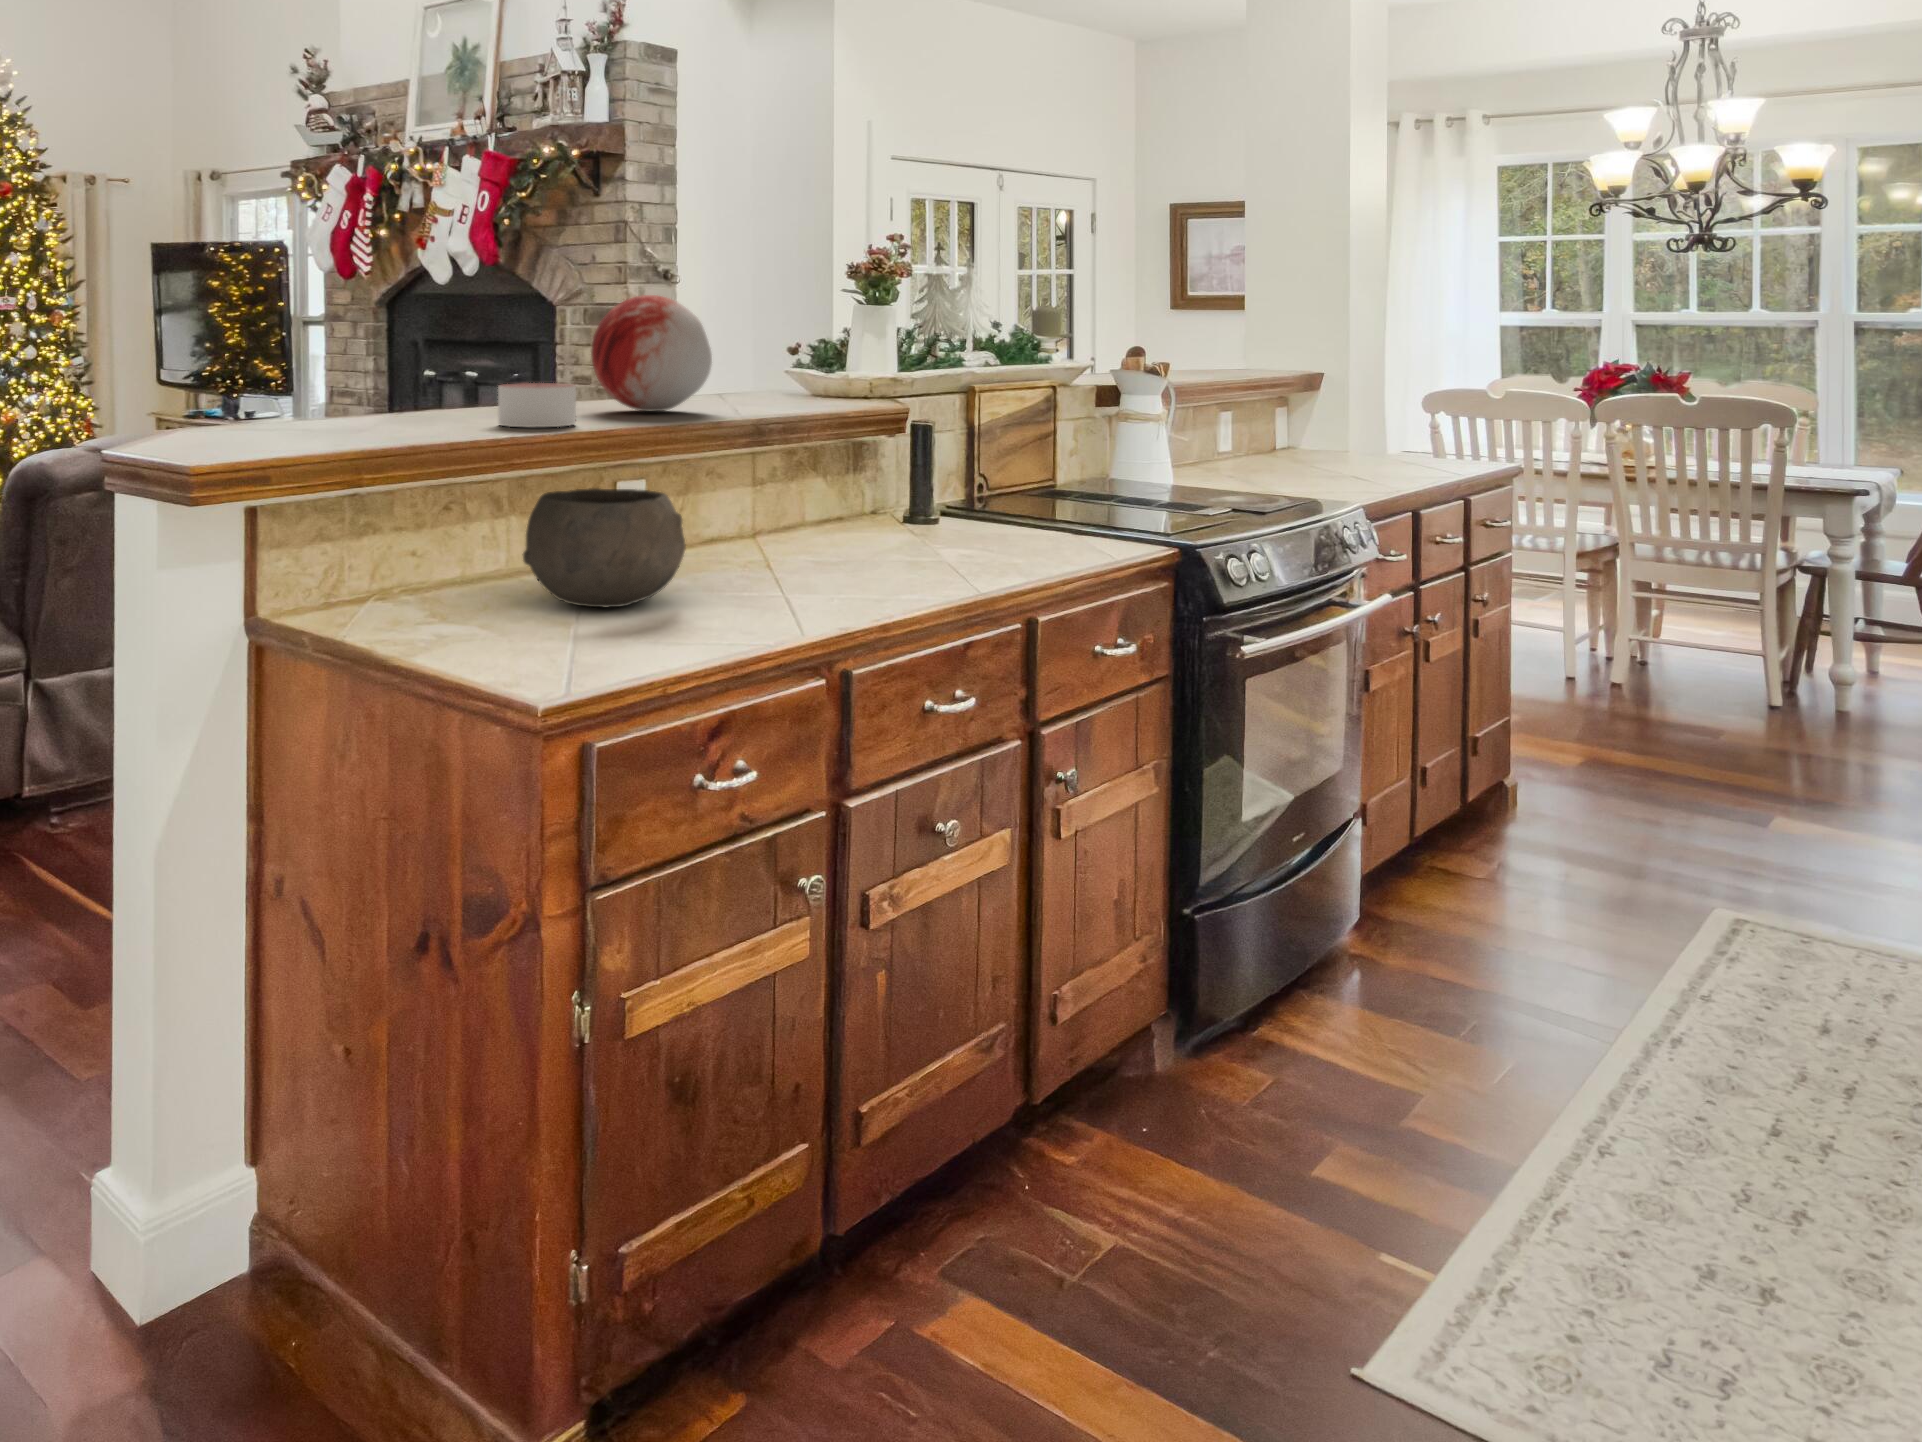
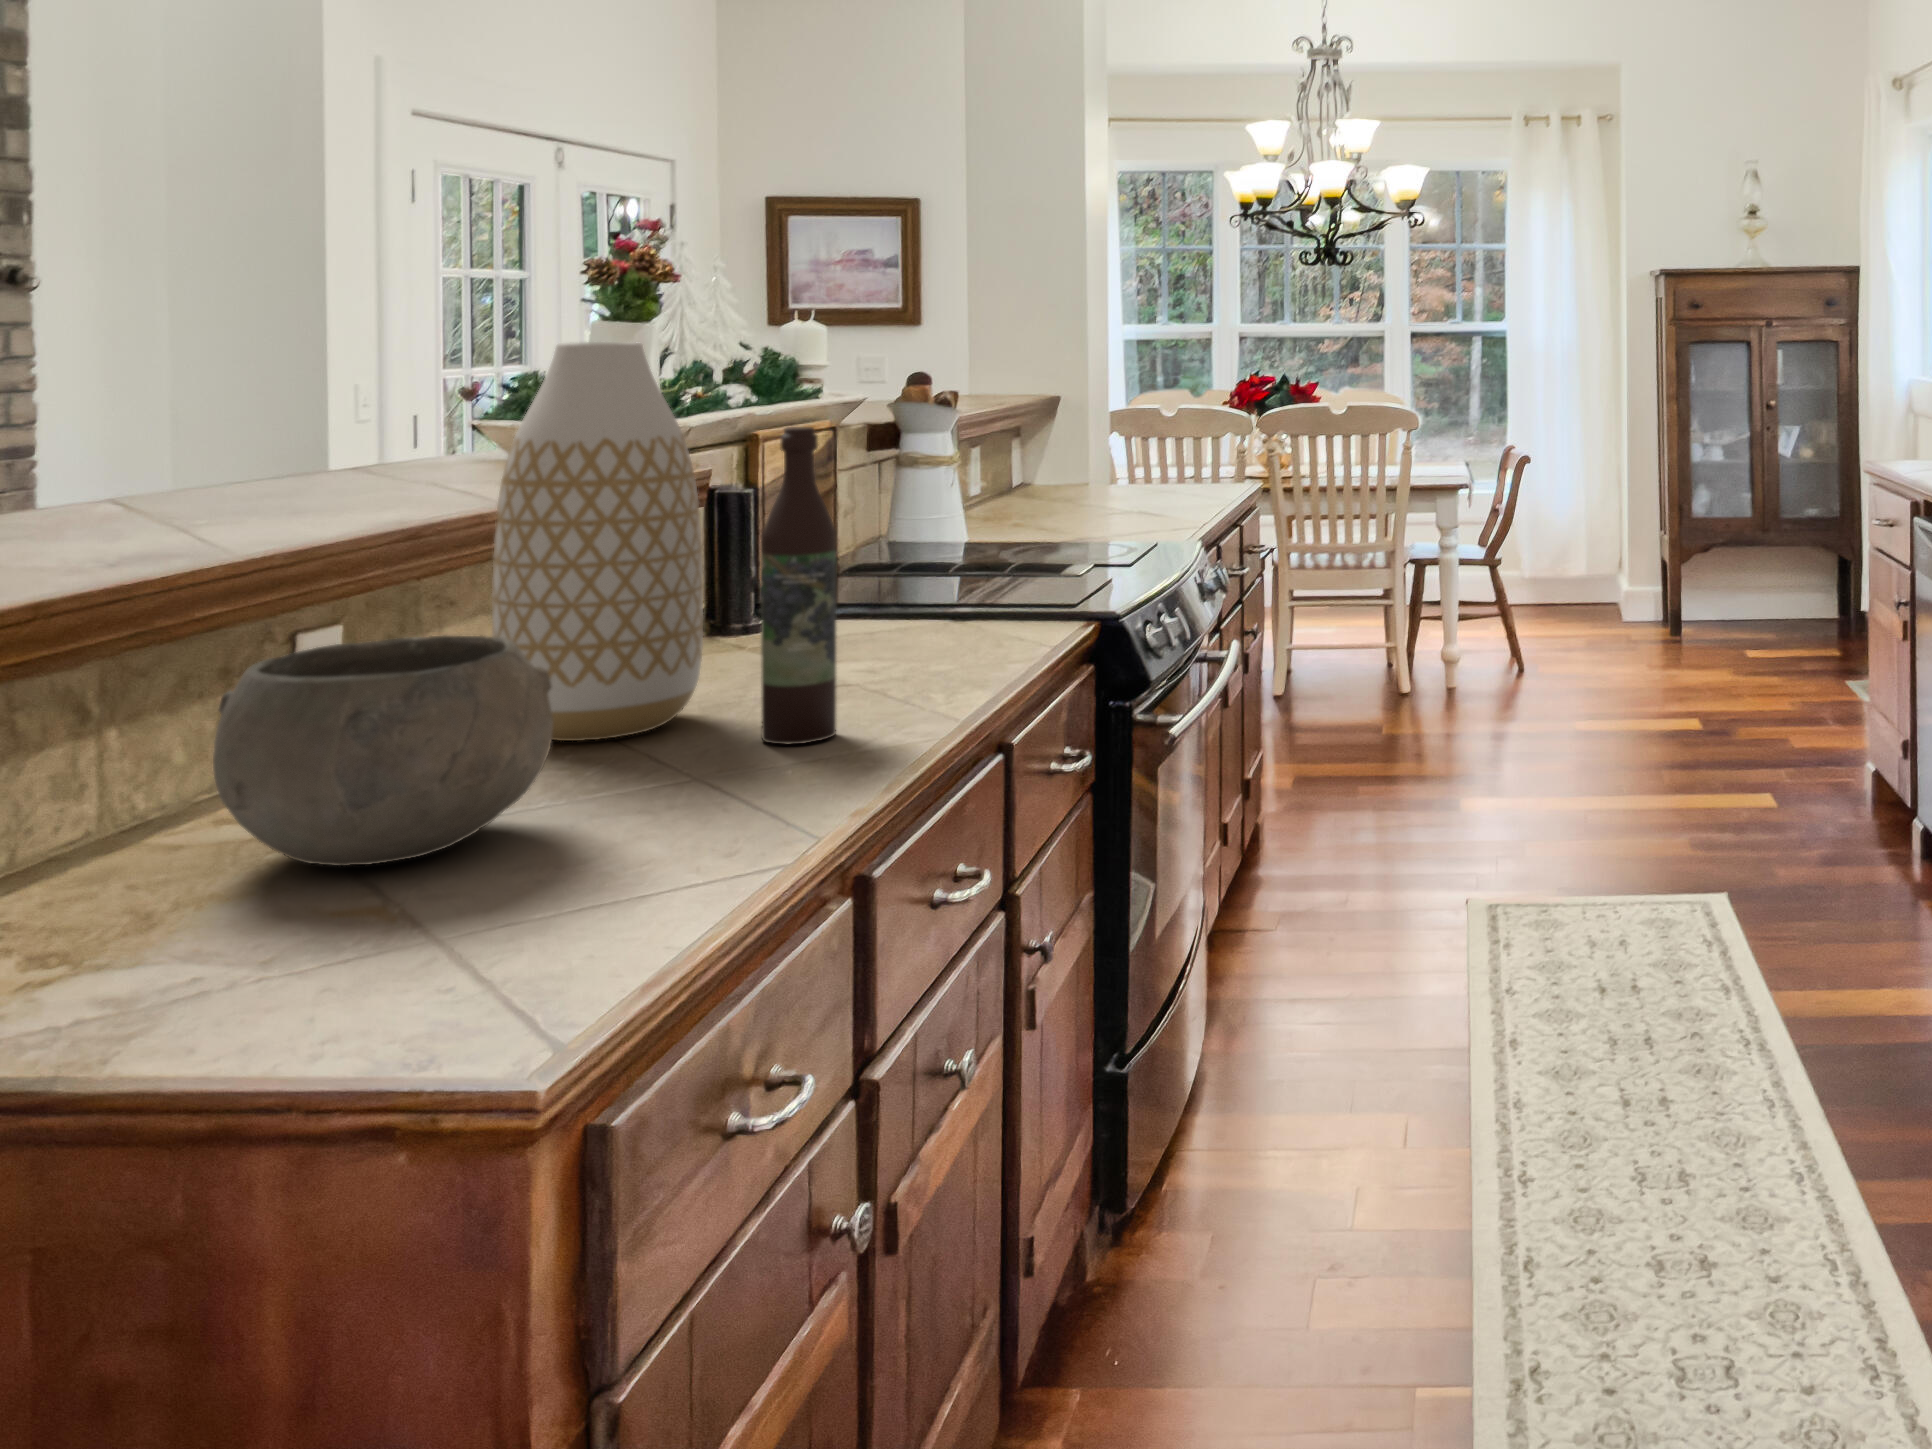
decorative orb: present [591,295,712,411] -> none [190,295,439,496]
vase: none [714,323,831,571] -> present [492,342,703,741]
wine bottle: none [842,380,889,590] -> present [761,427,836,744]
candle: present [498,383,576,427] -> none [53,458,238,546]

